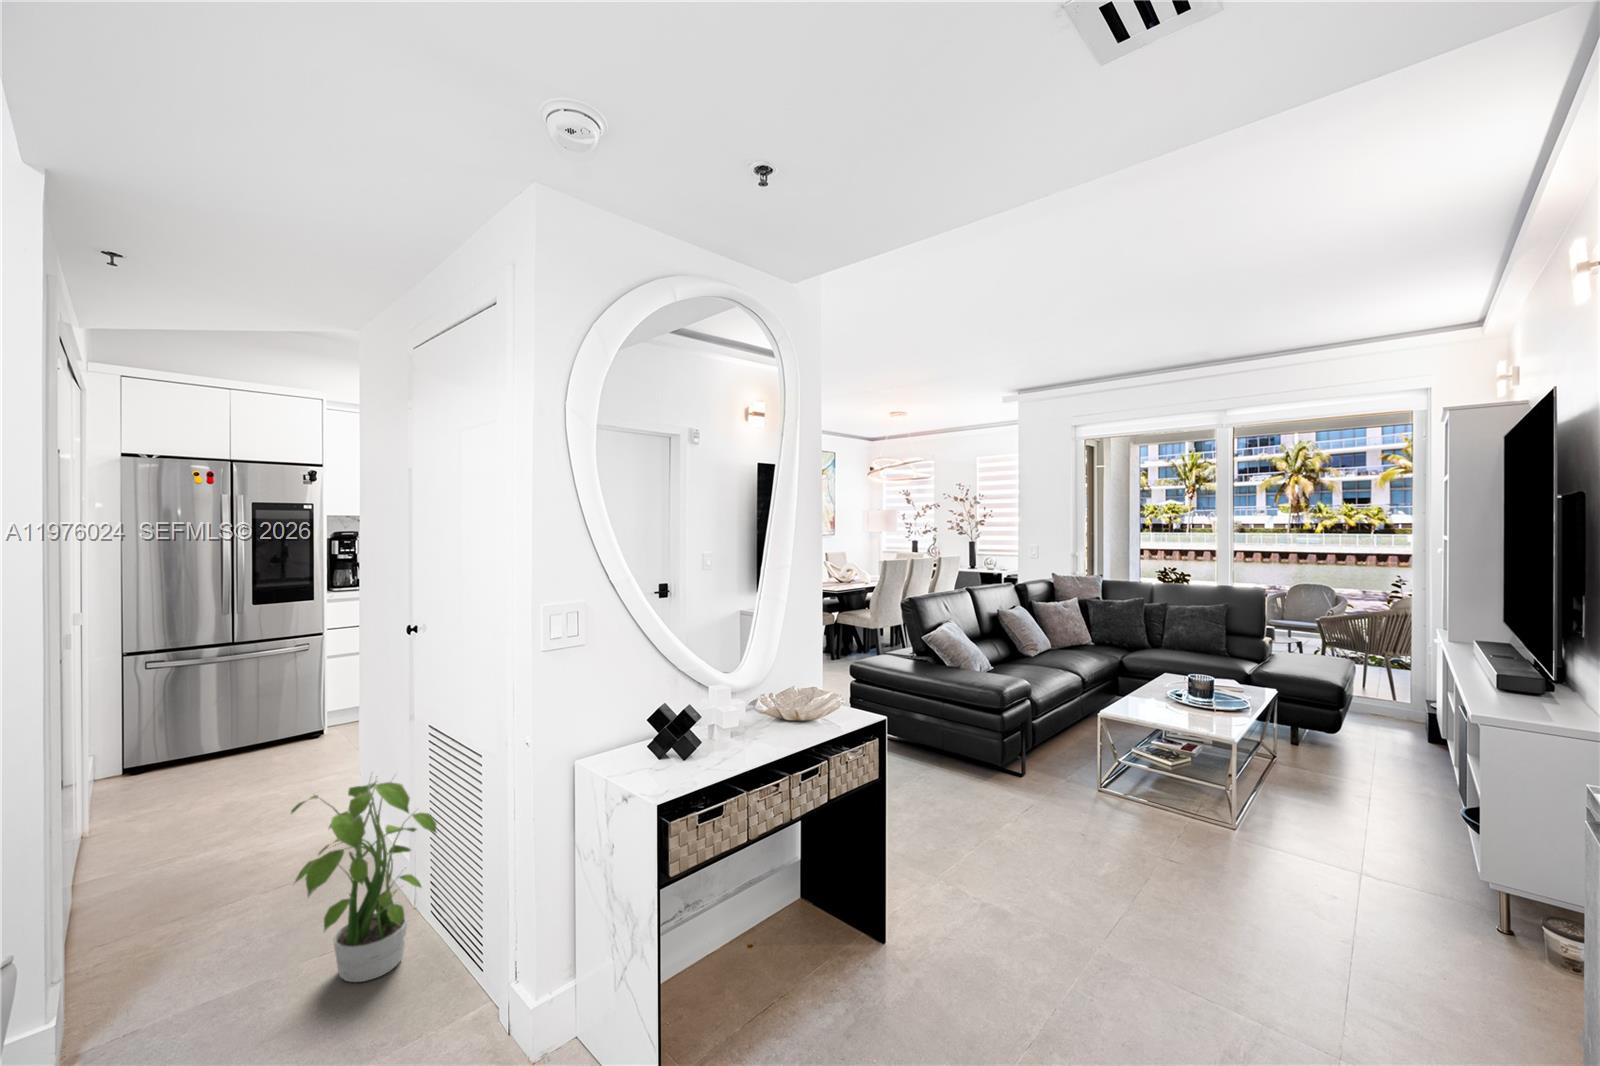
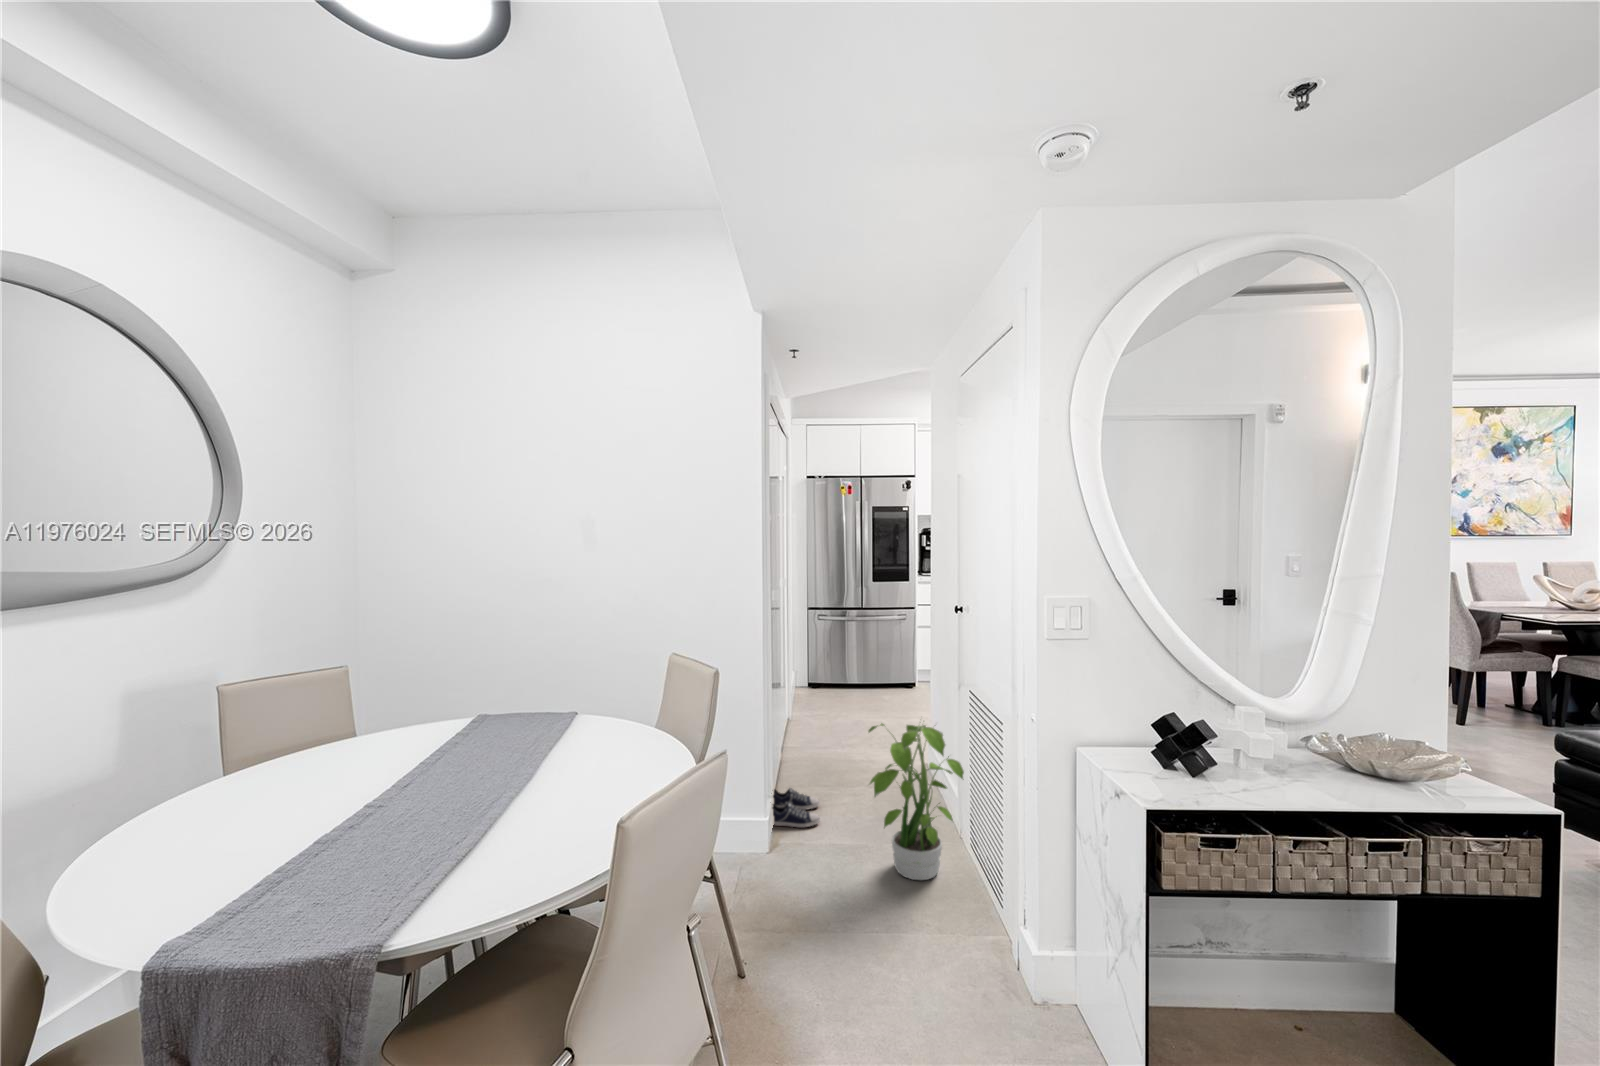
sneaker: none [88,935,198,1007] -> present [772,788,820,827]

